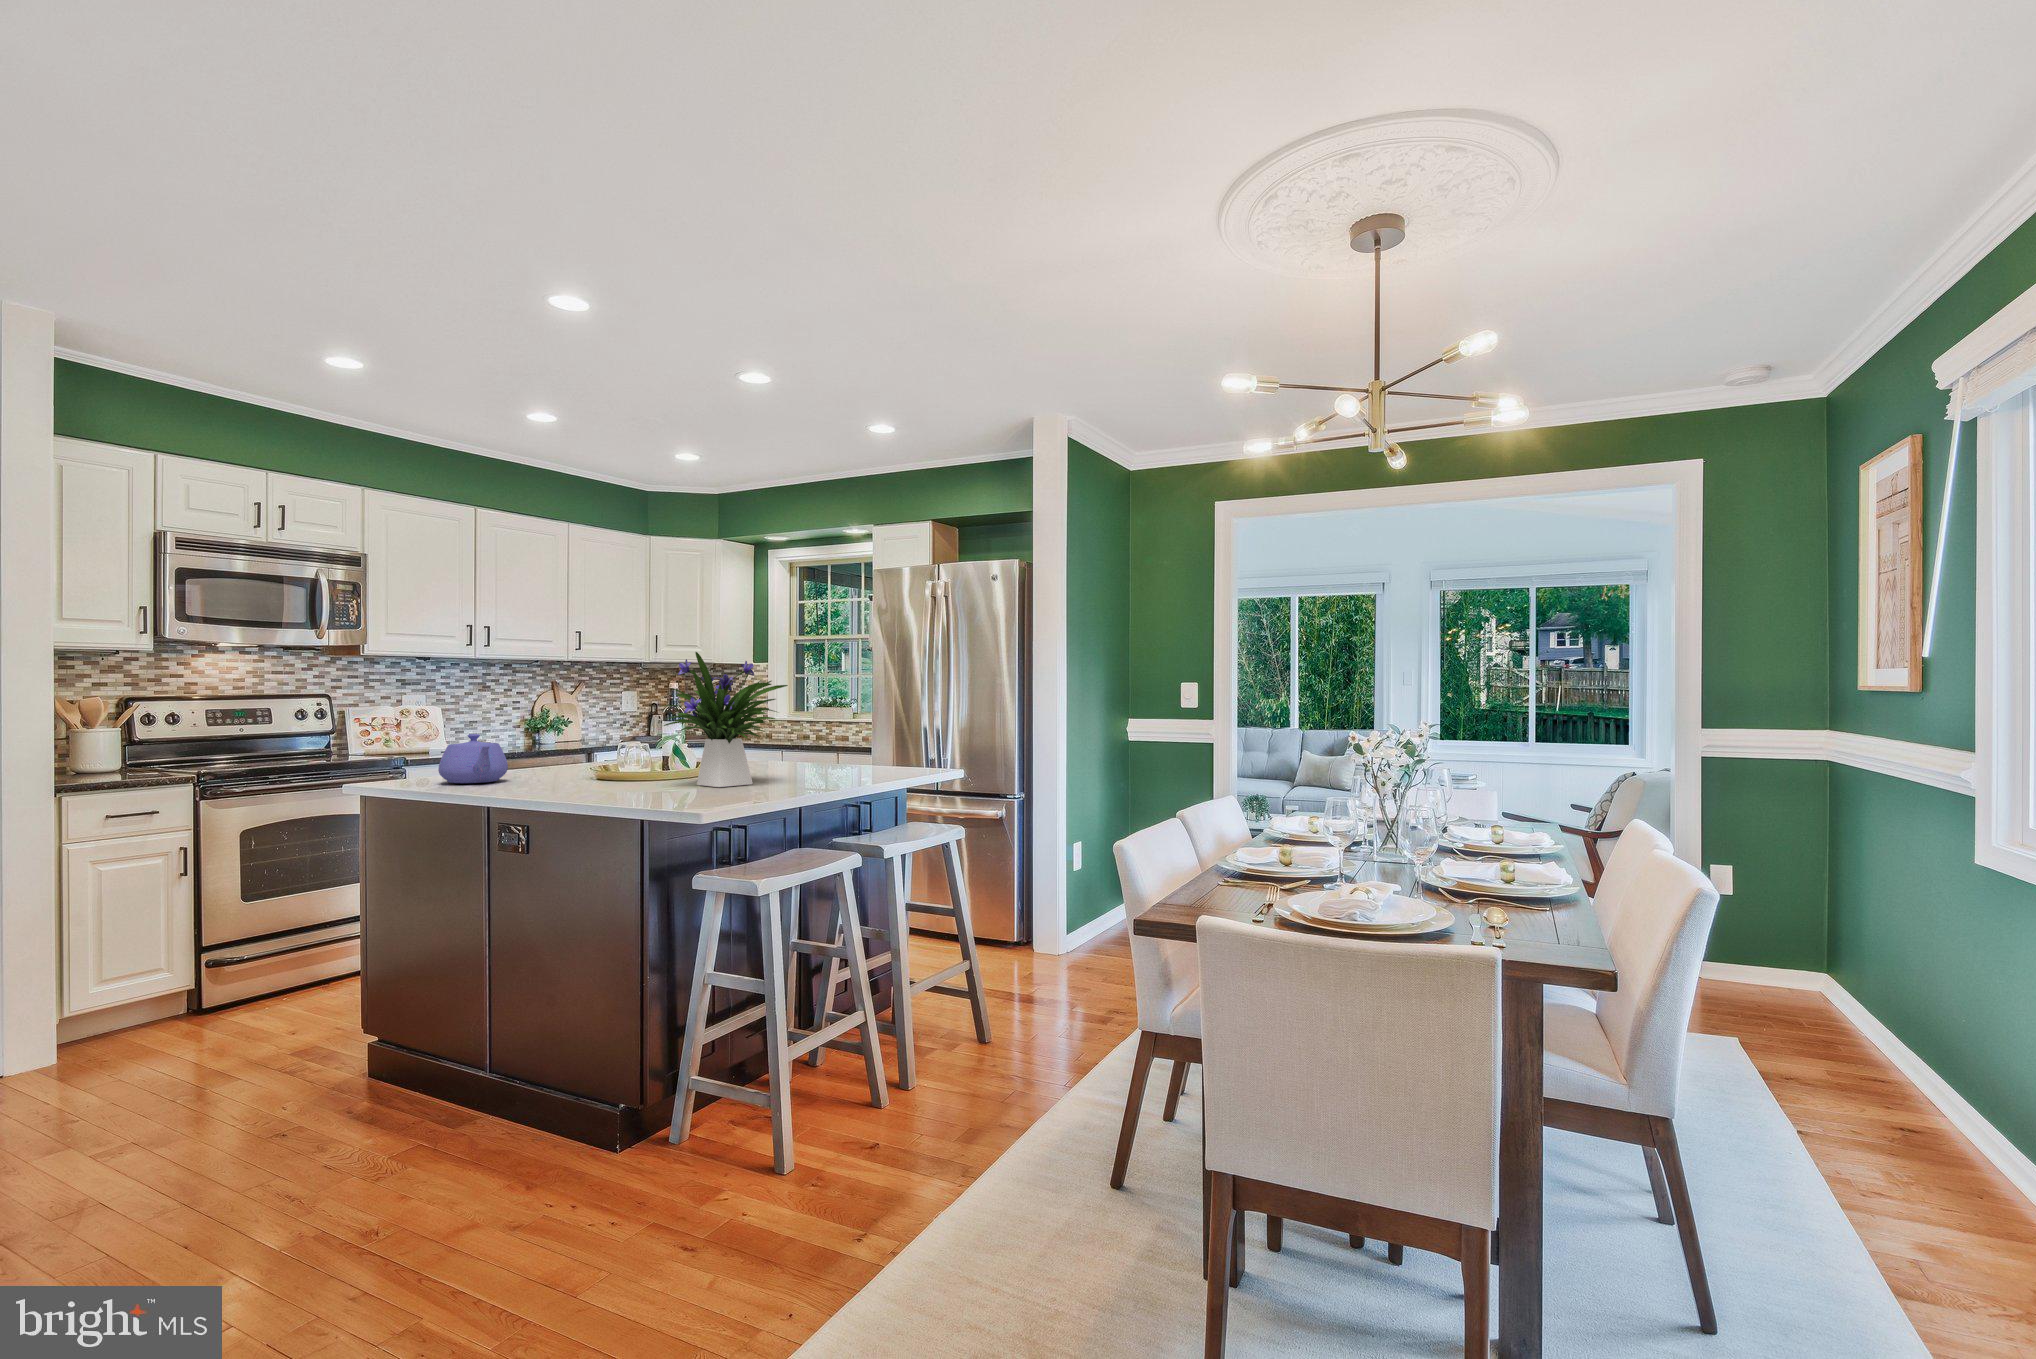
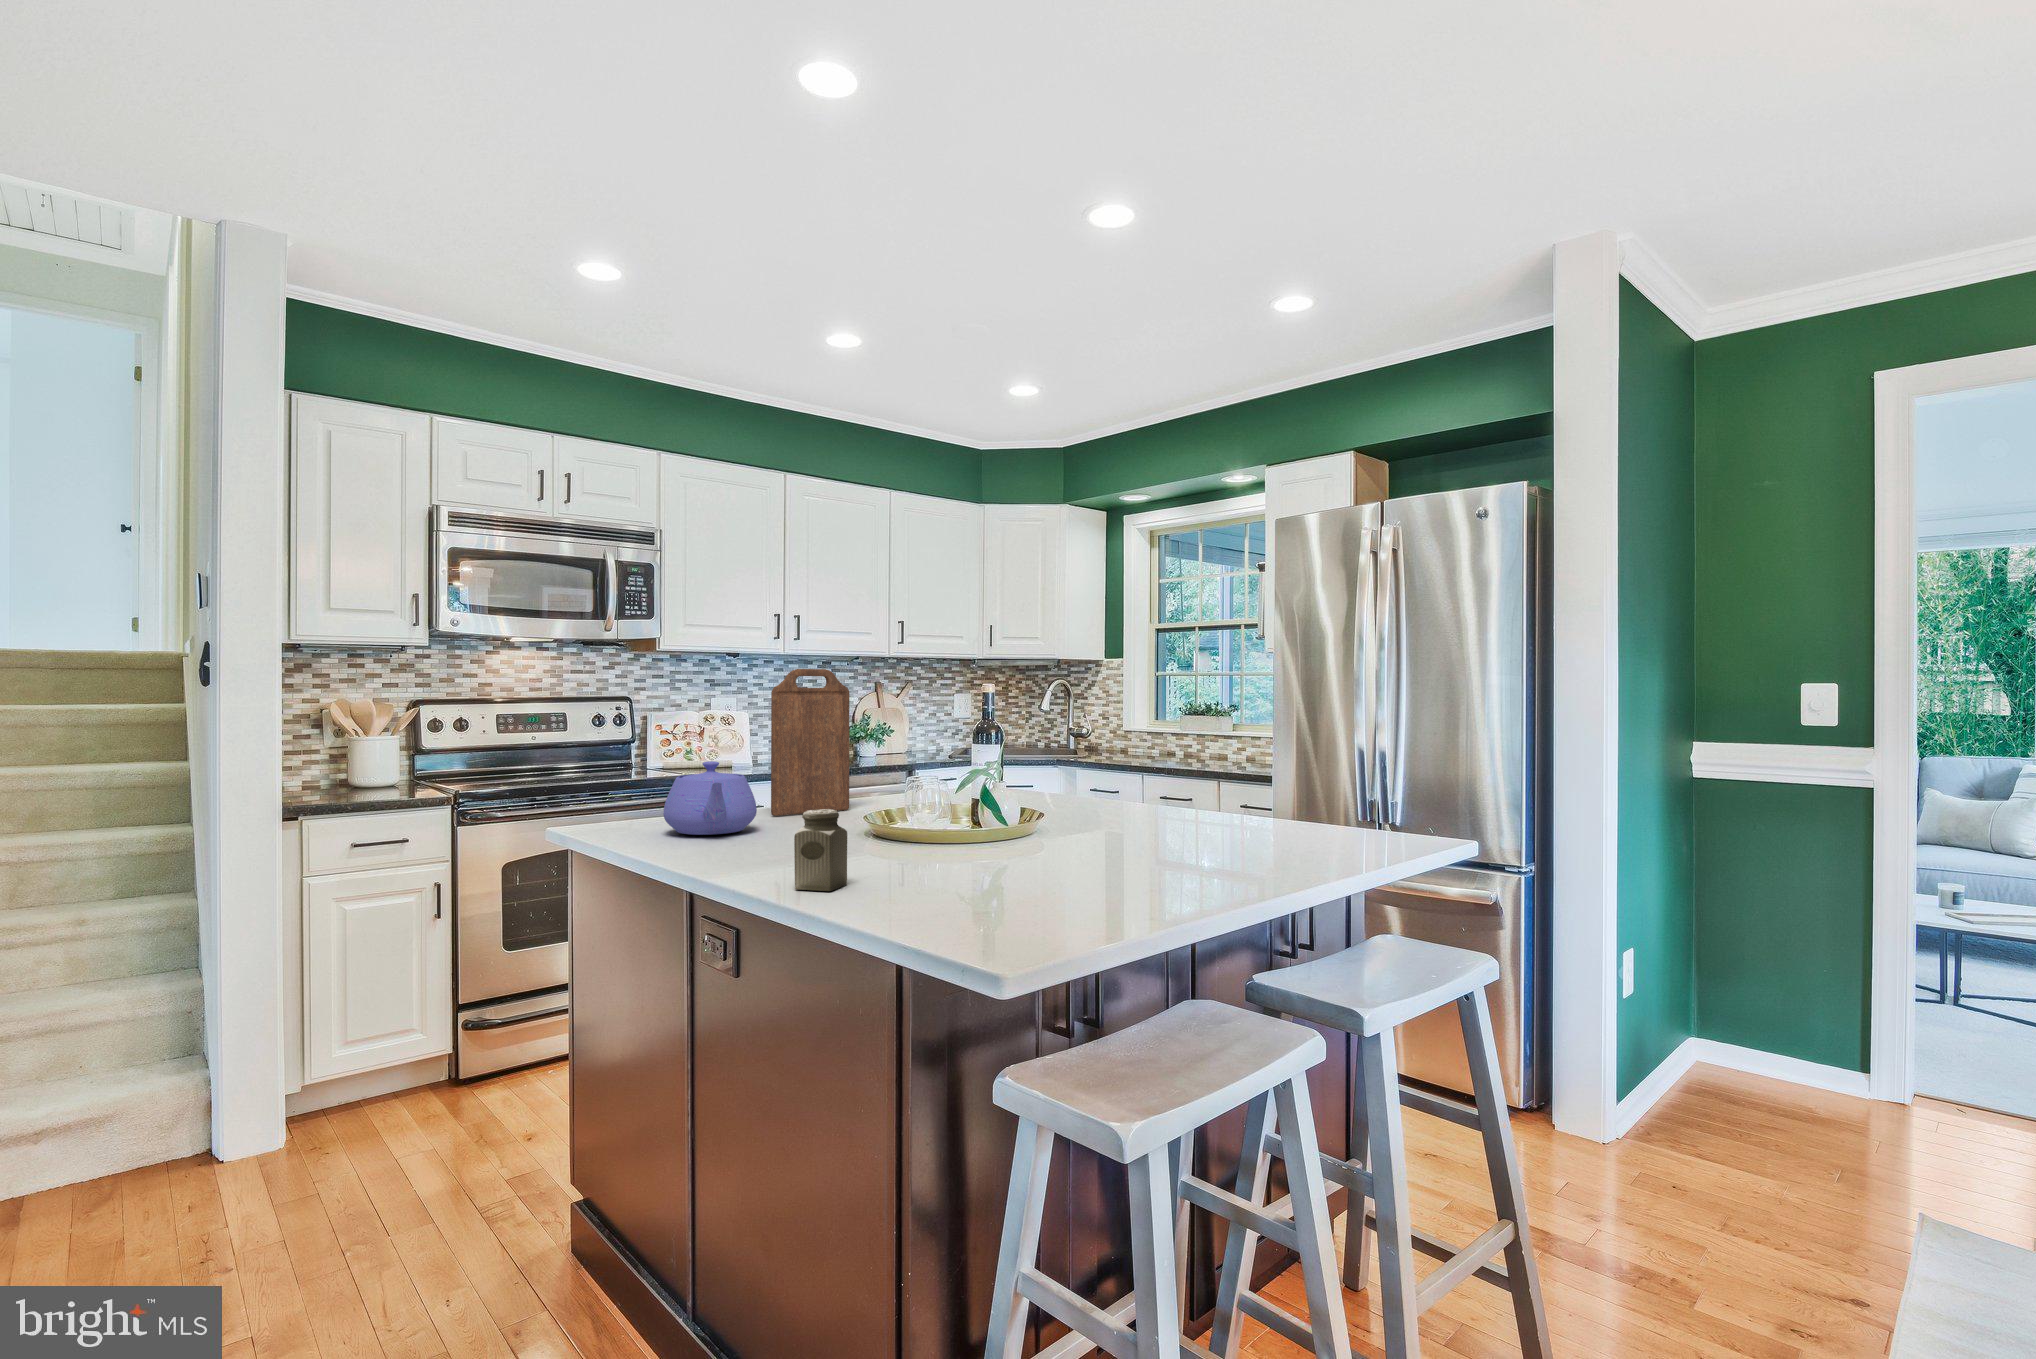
flower arrangement: present [659,652,788,787] -> none [950,635,1167,868]
cutting board: none [509,671,567,774] -> present [771,669,850,816]
salt shaker: none [565,753,597,799] -> present [794,809,847,891]

